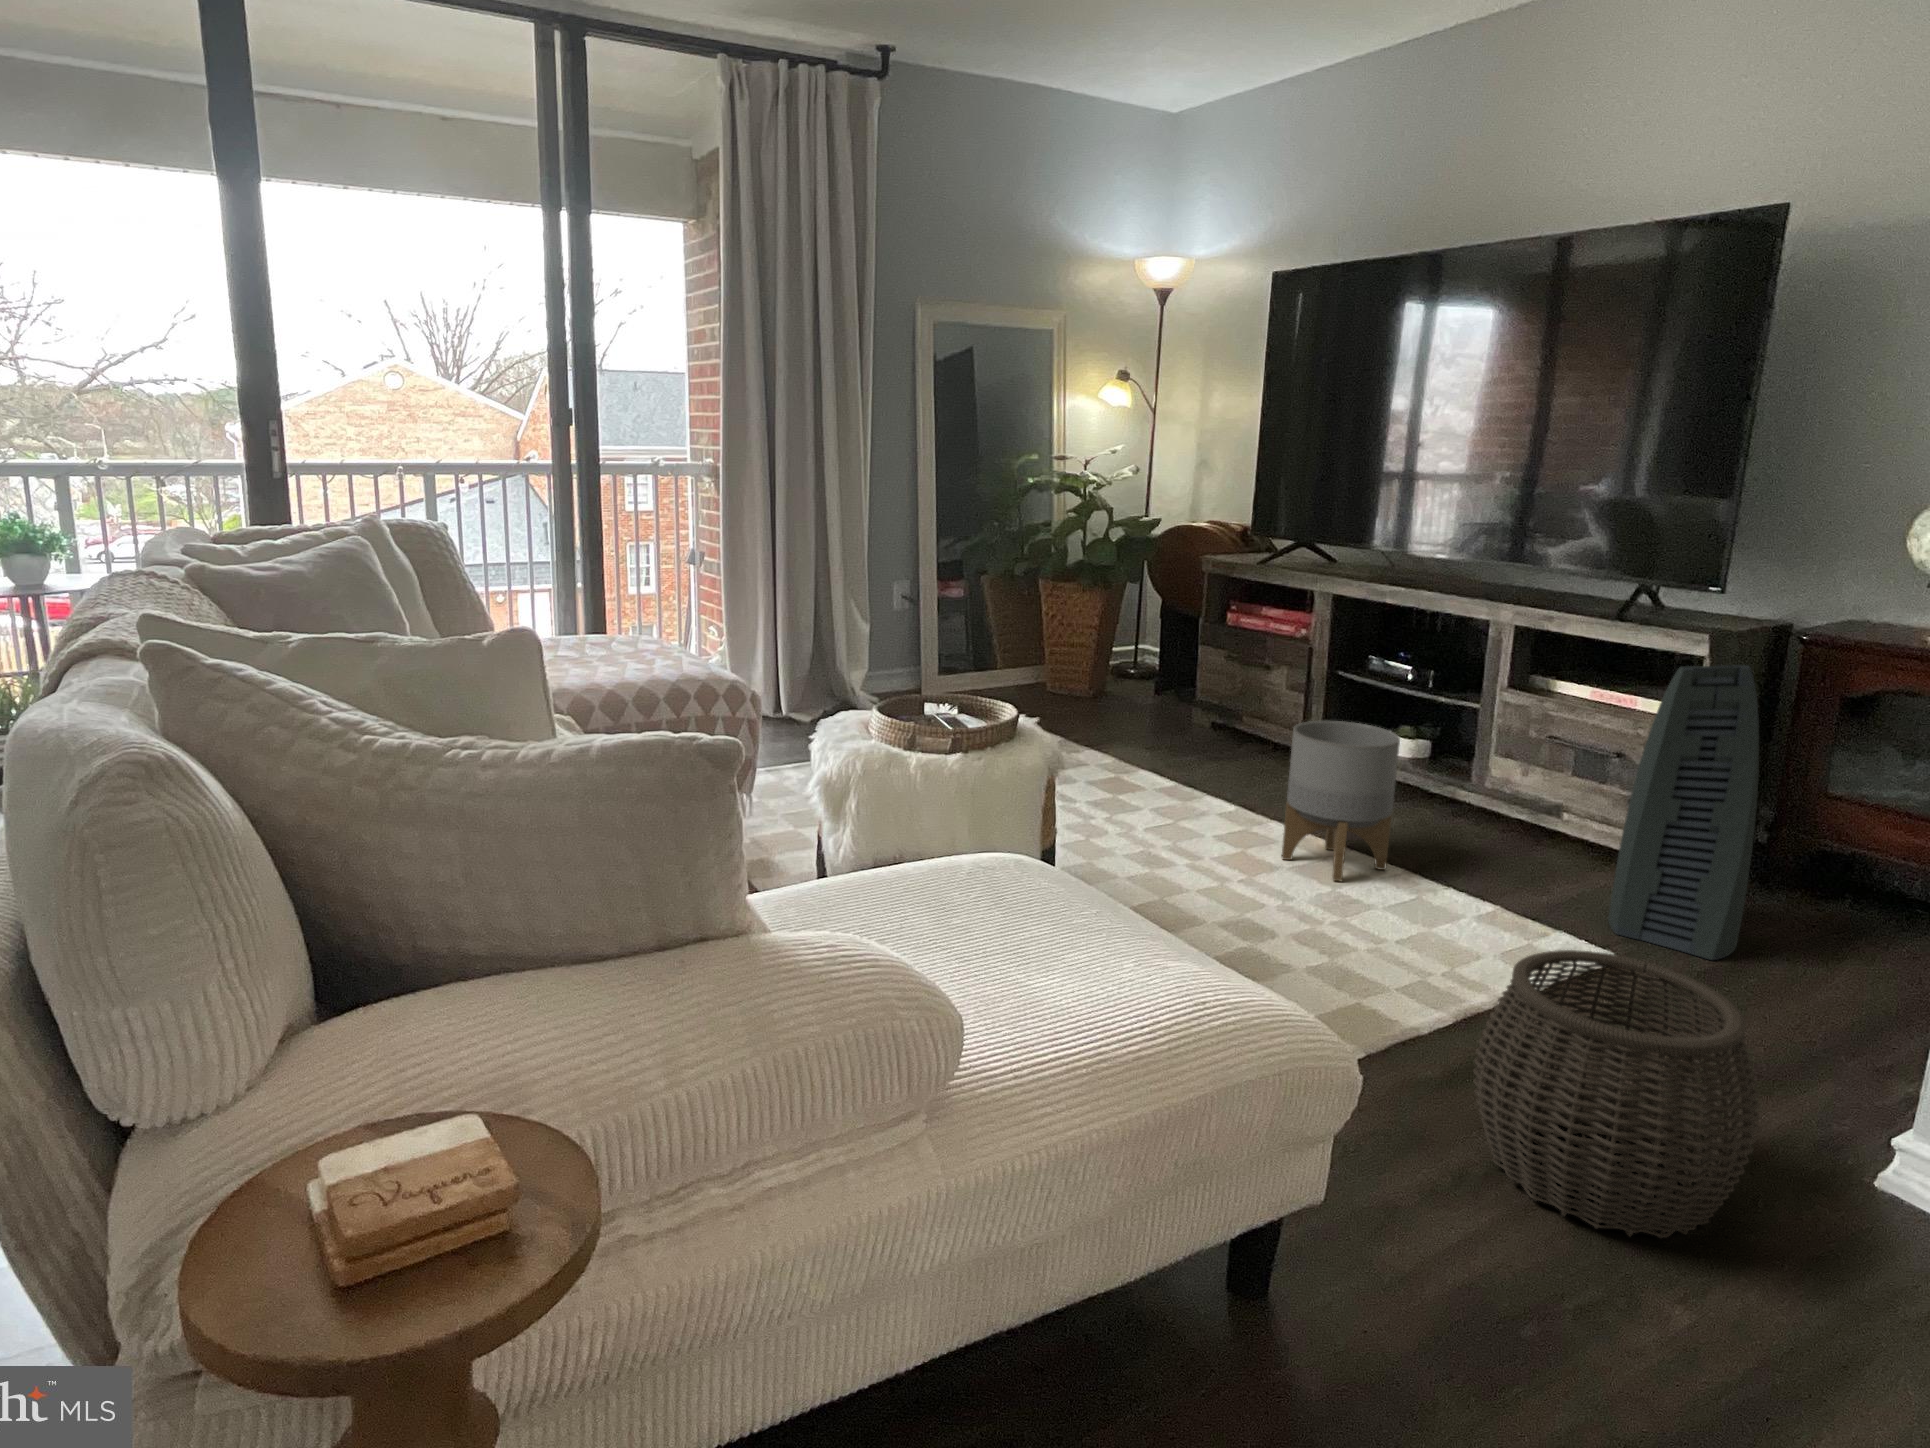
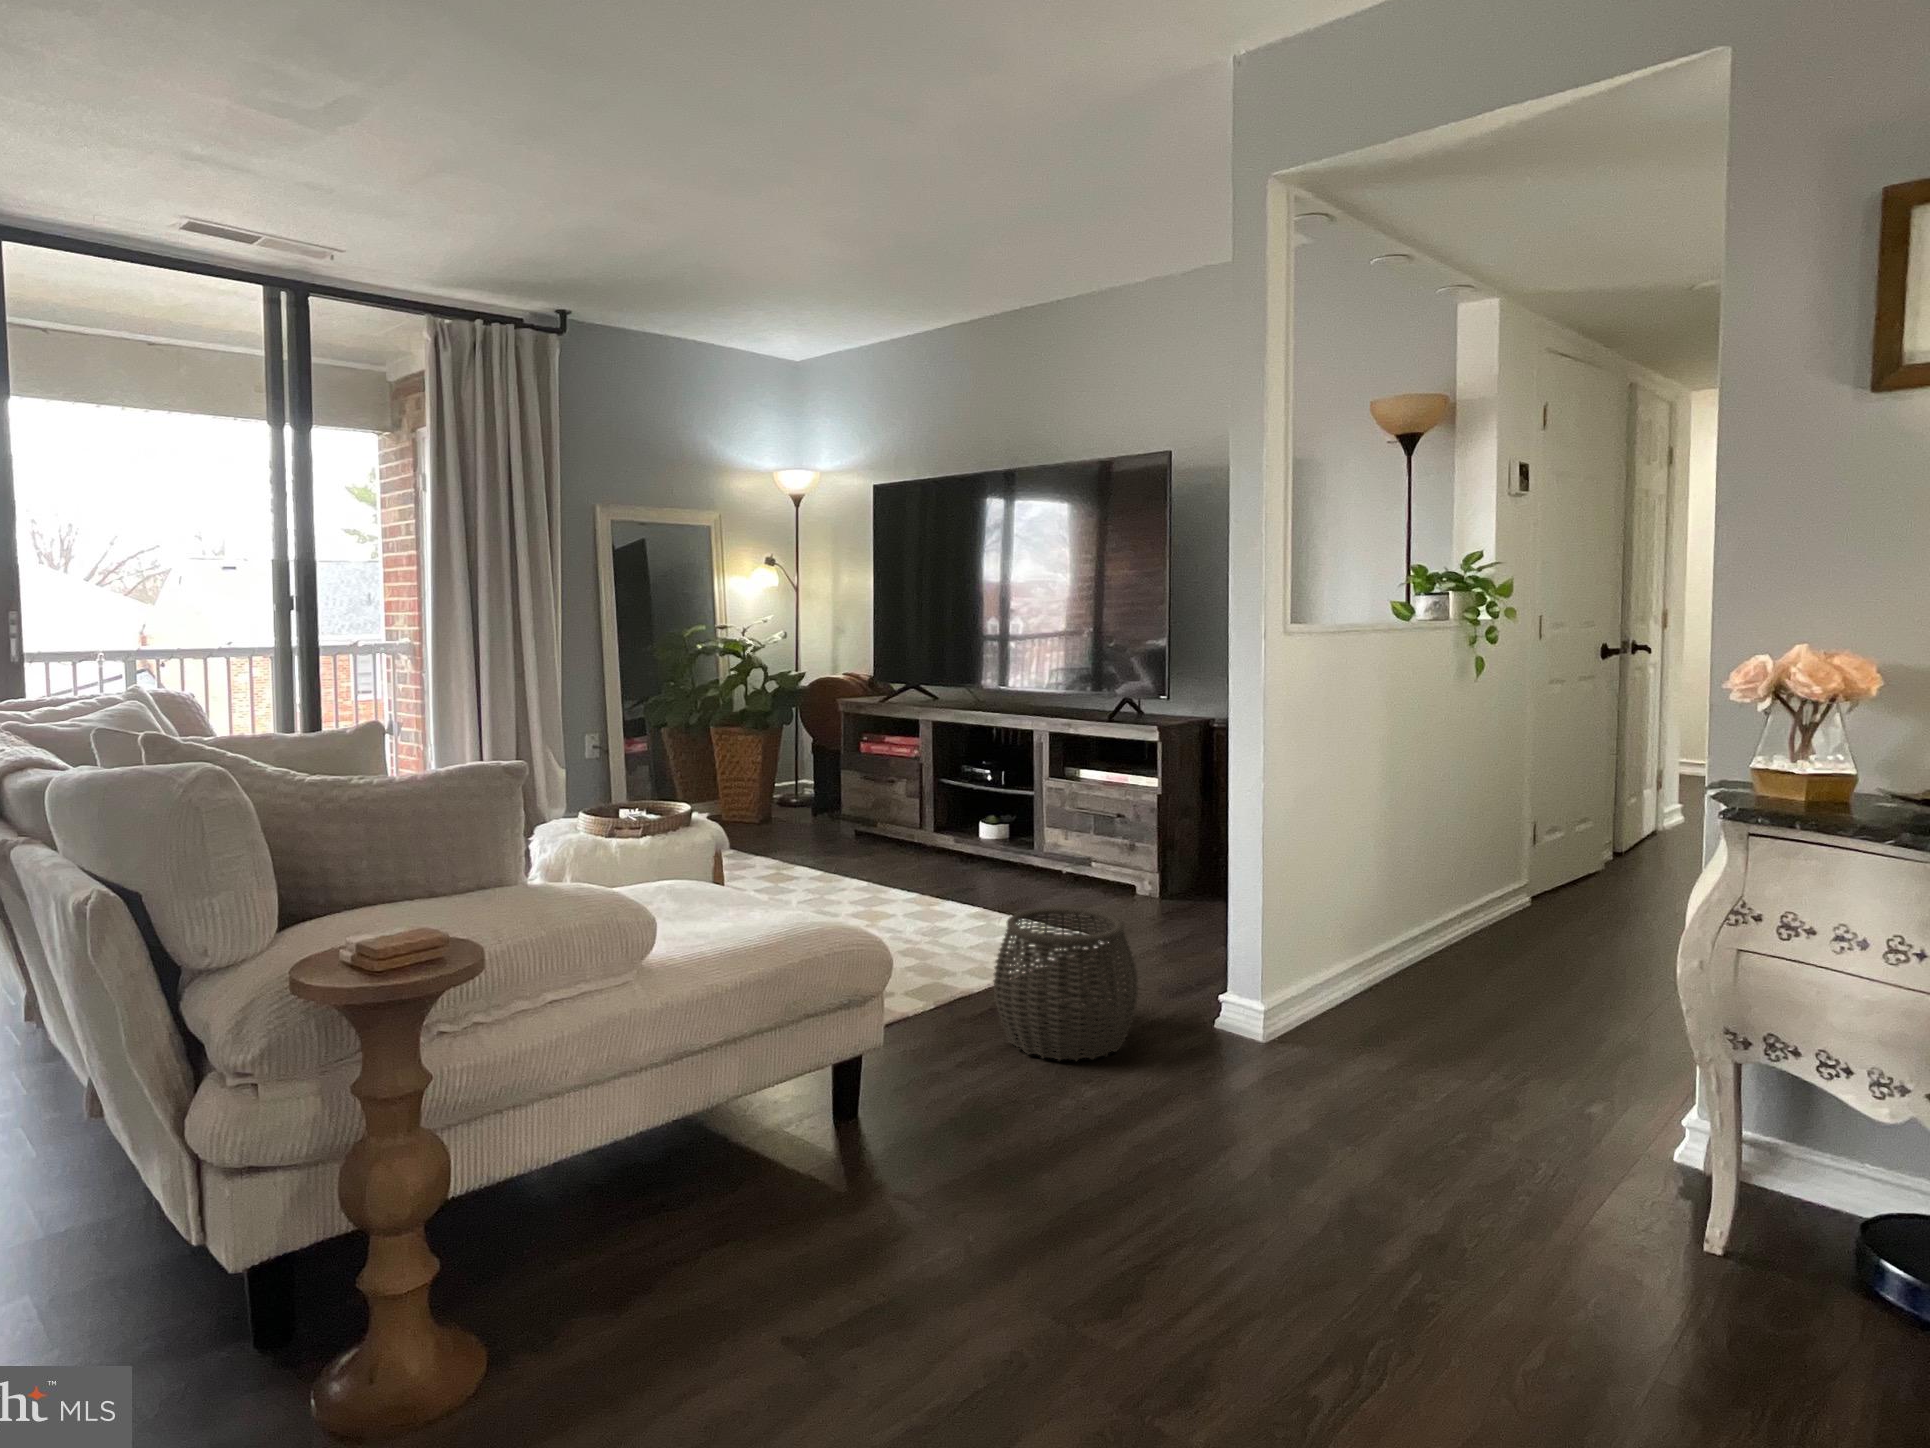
air purifier: present [1608,665,1759,960] -> none [1111,742,1186,936]
planter: present [1282,721,1400,881] -> none [900,807,973,920]

